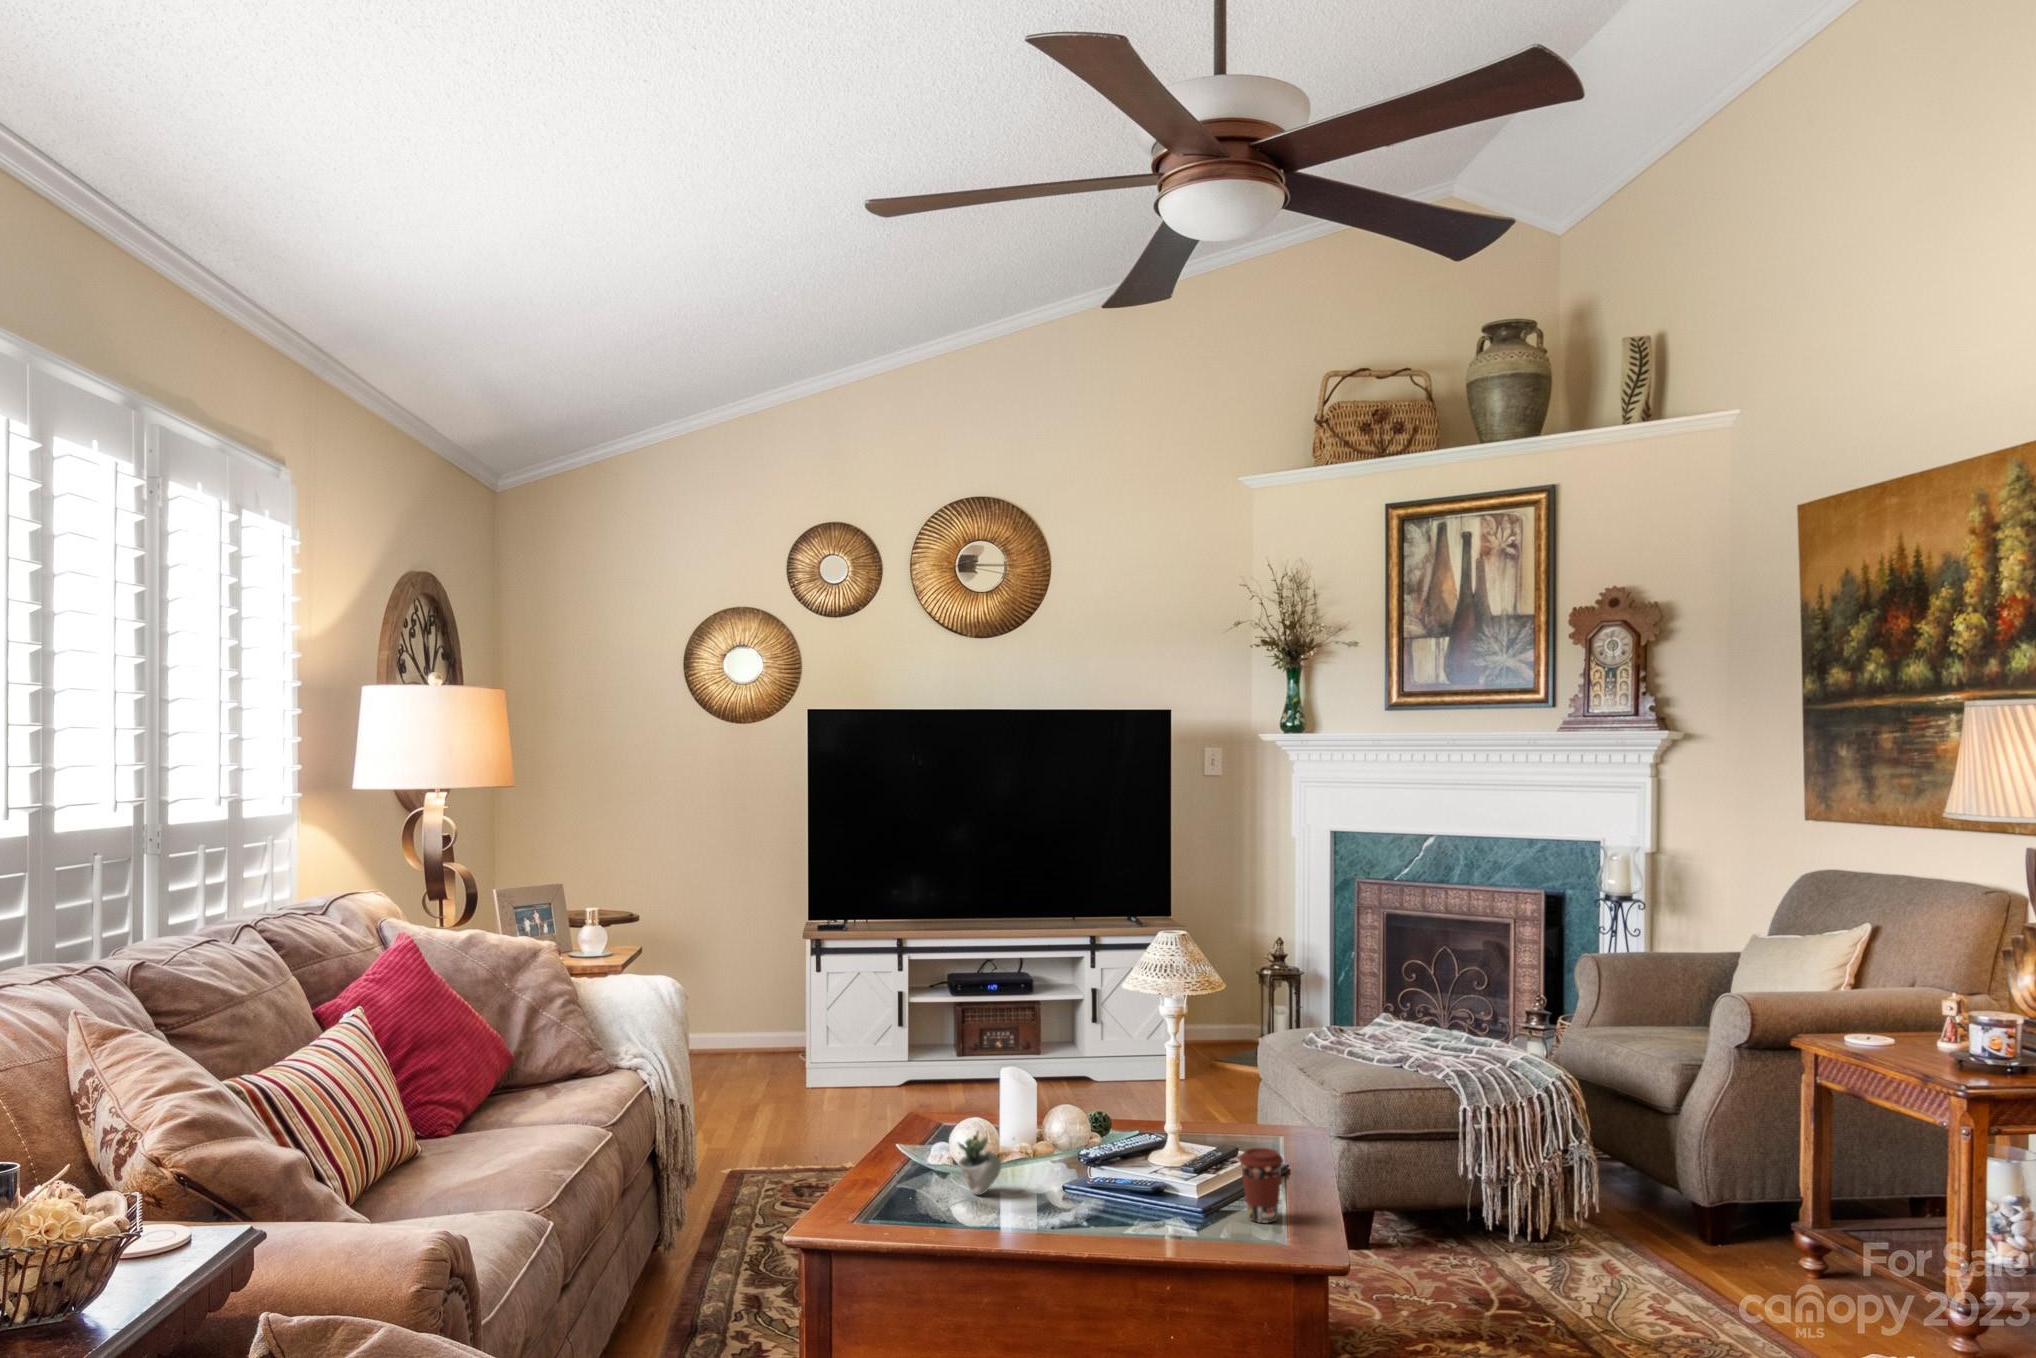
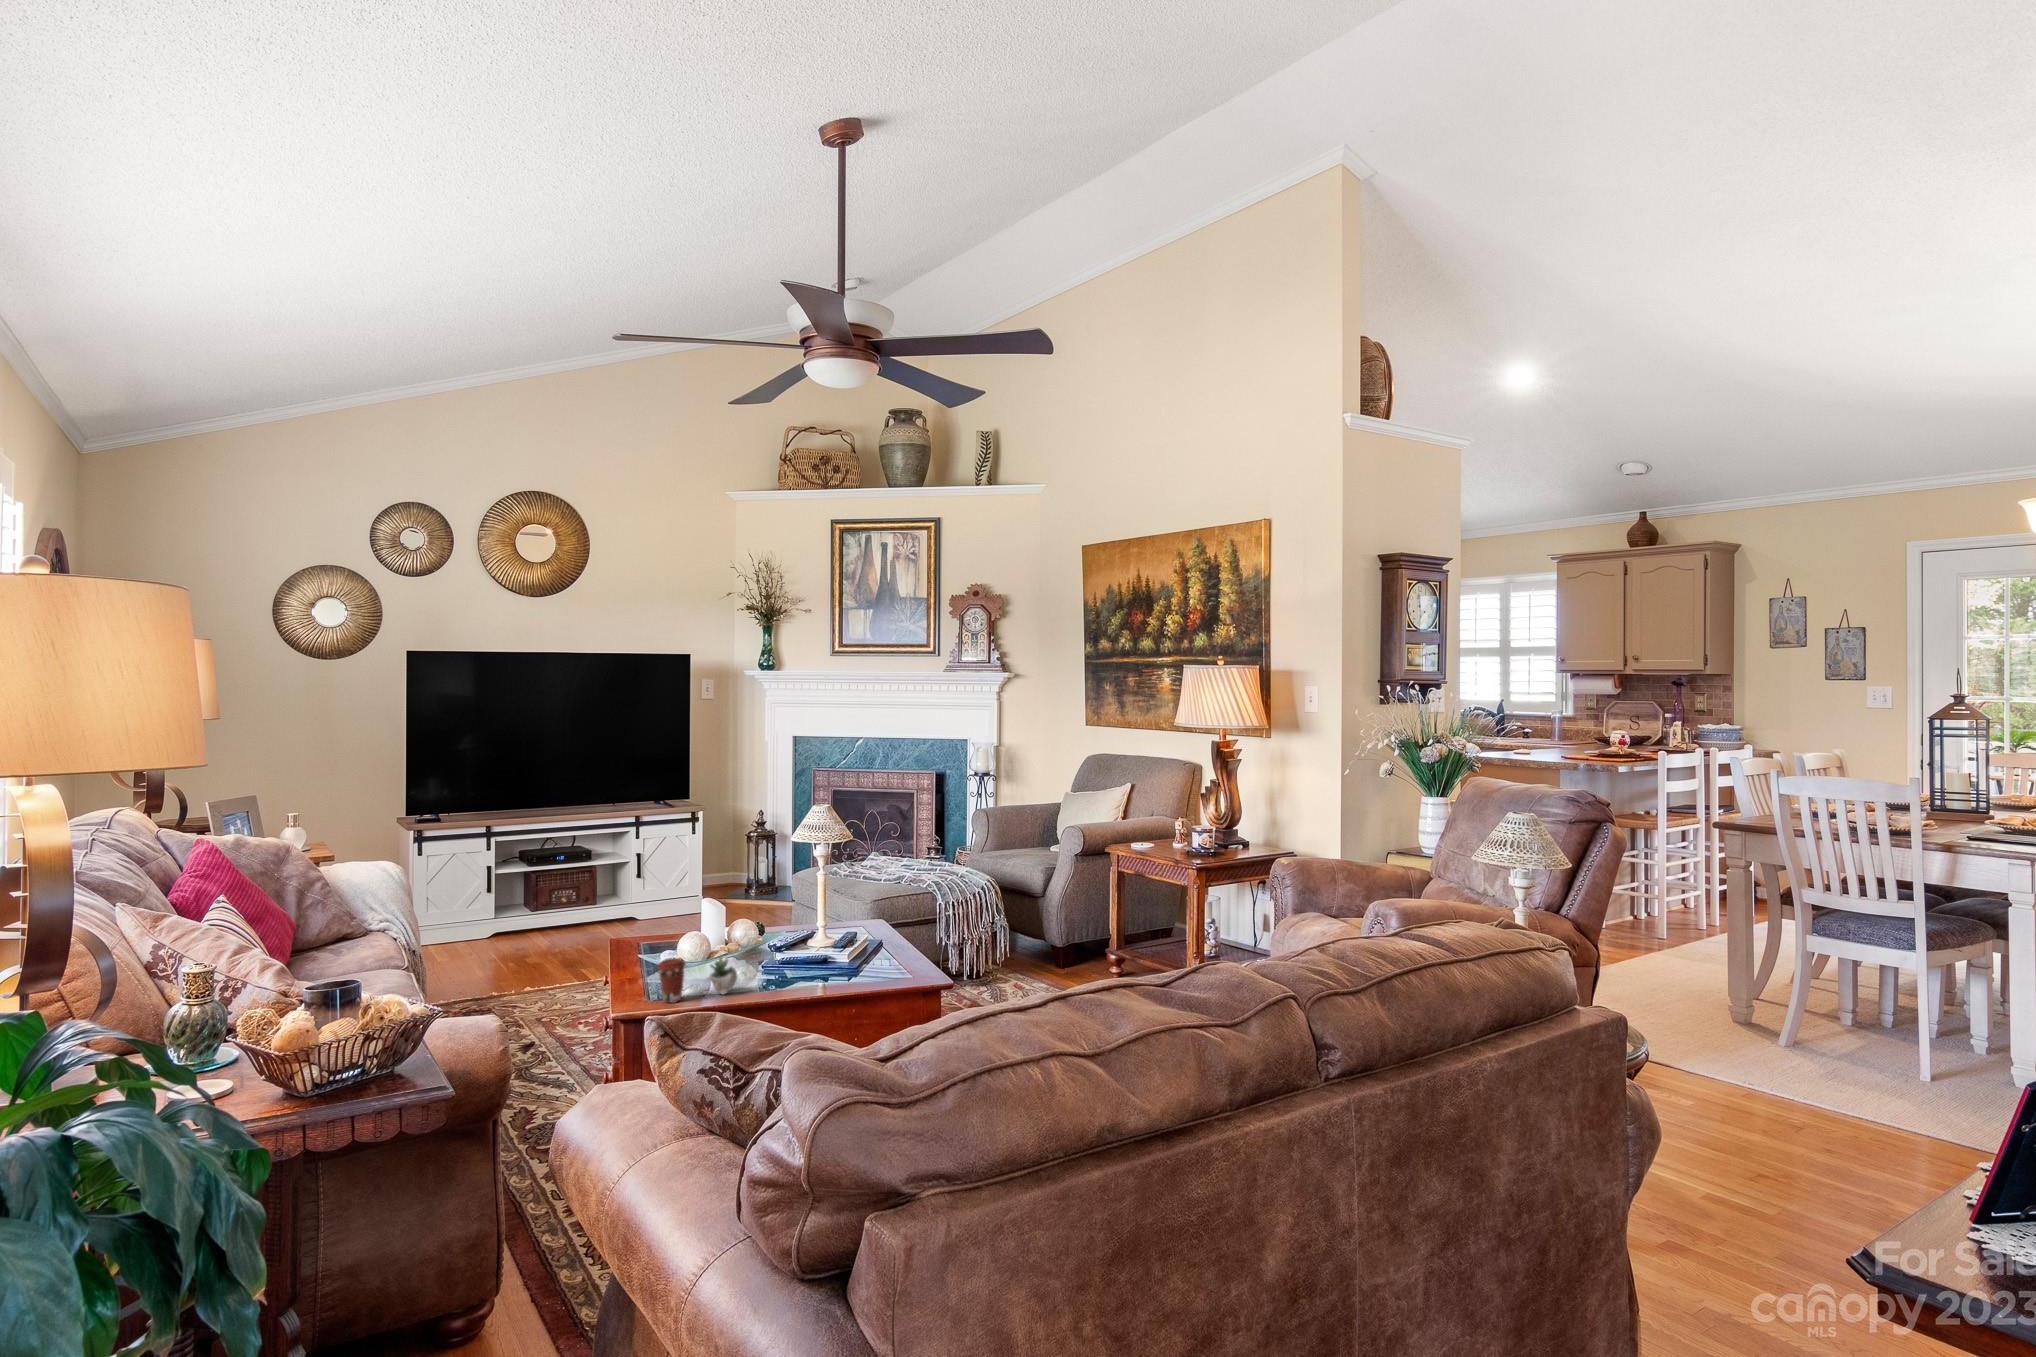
coffee cup: present [1239,1148,1283,1223] -> present [658,958,685,1003]

